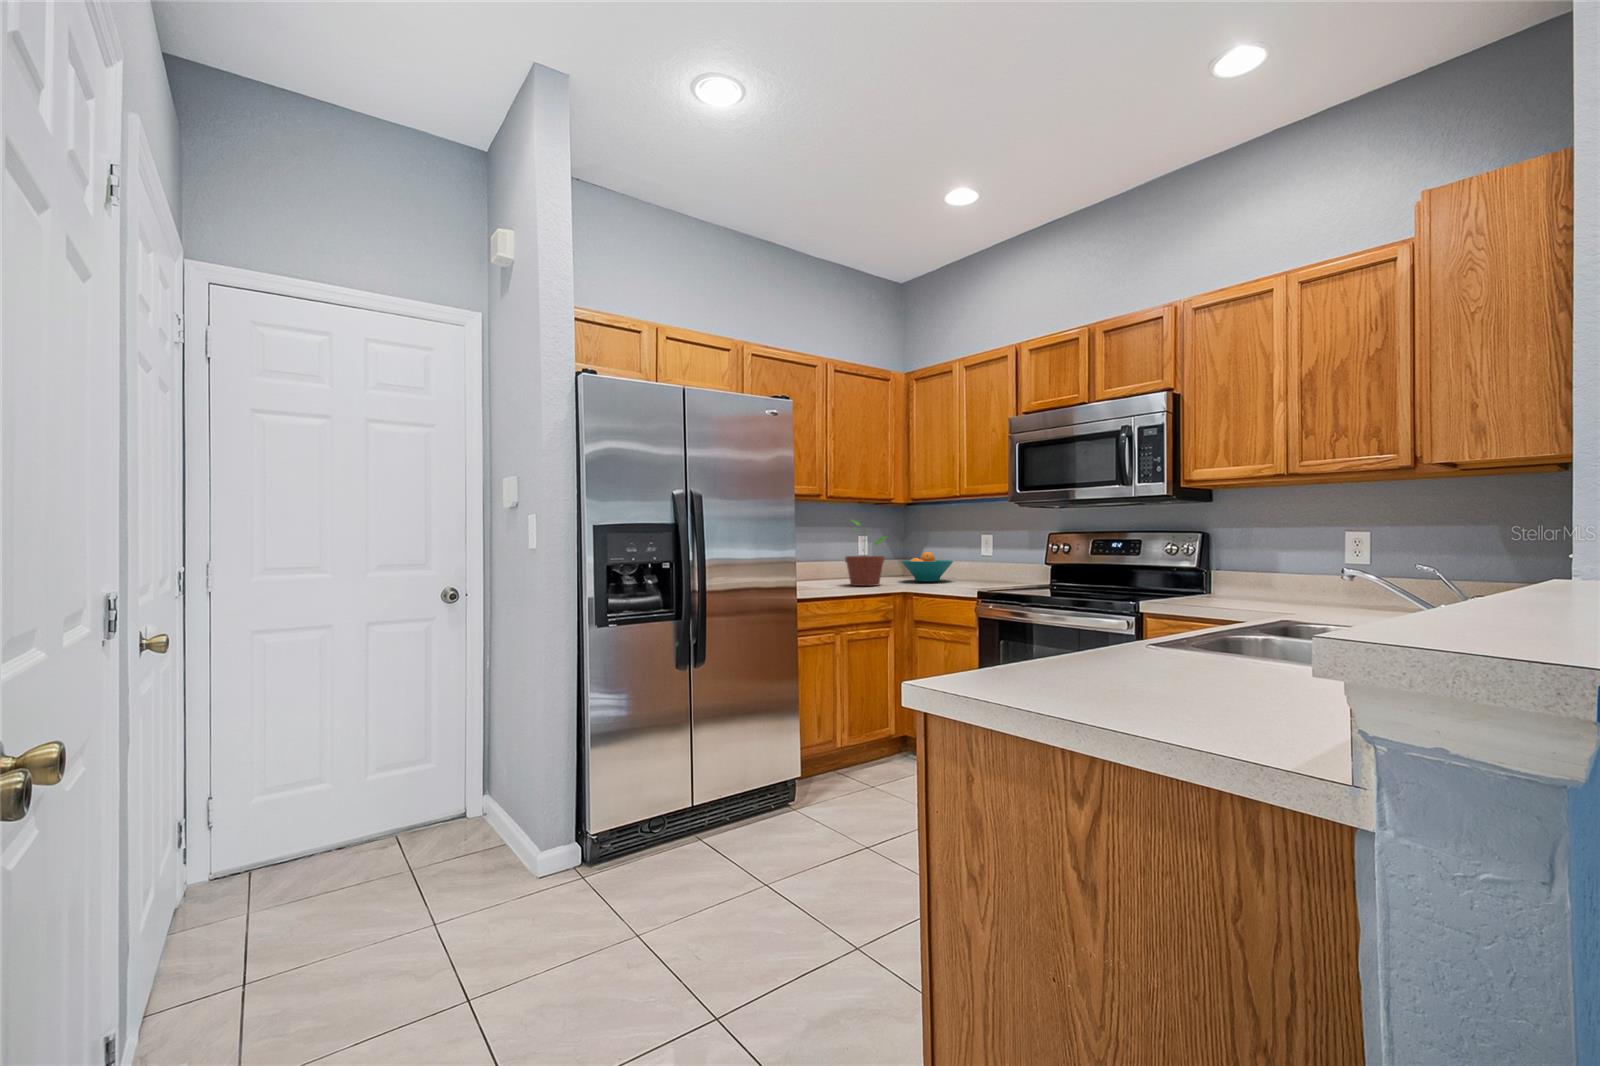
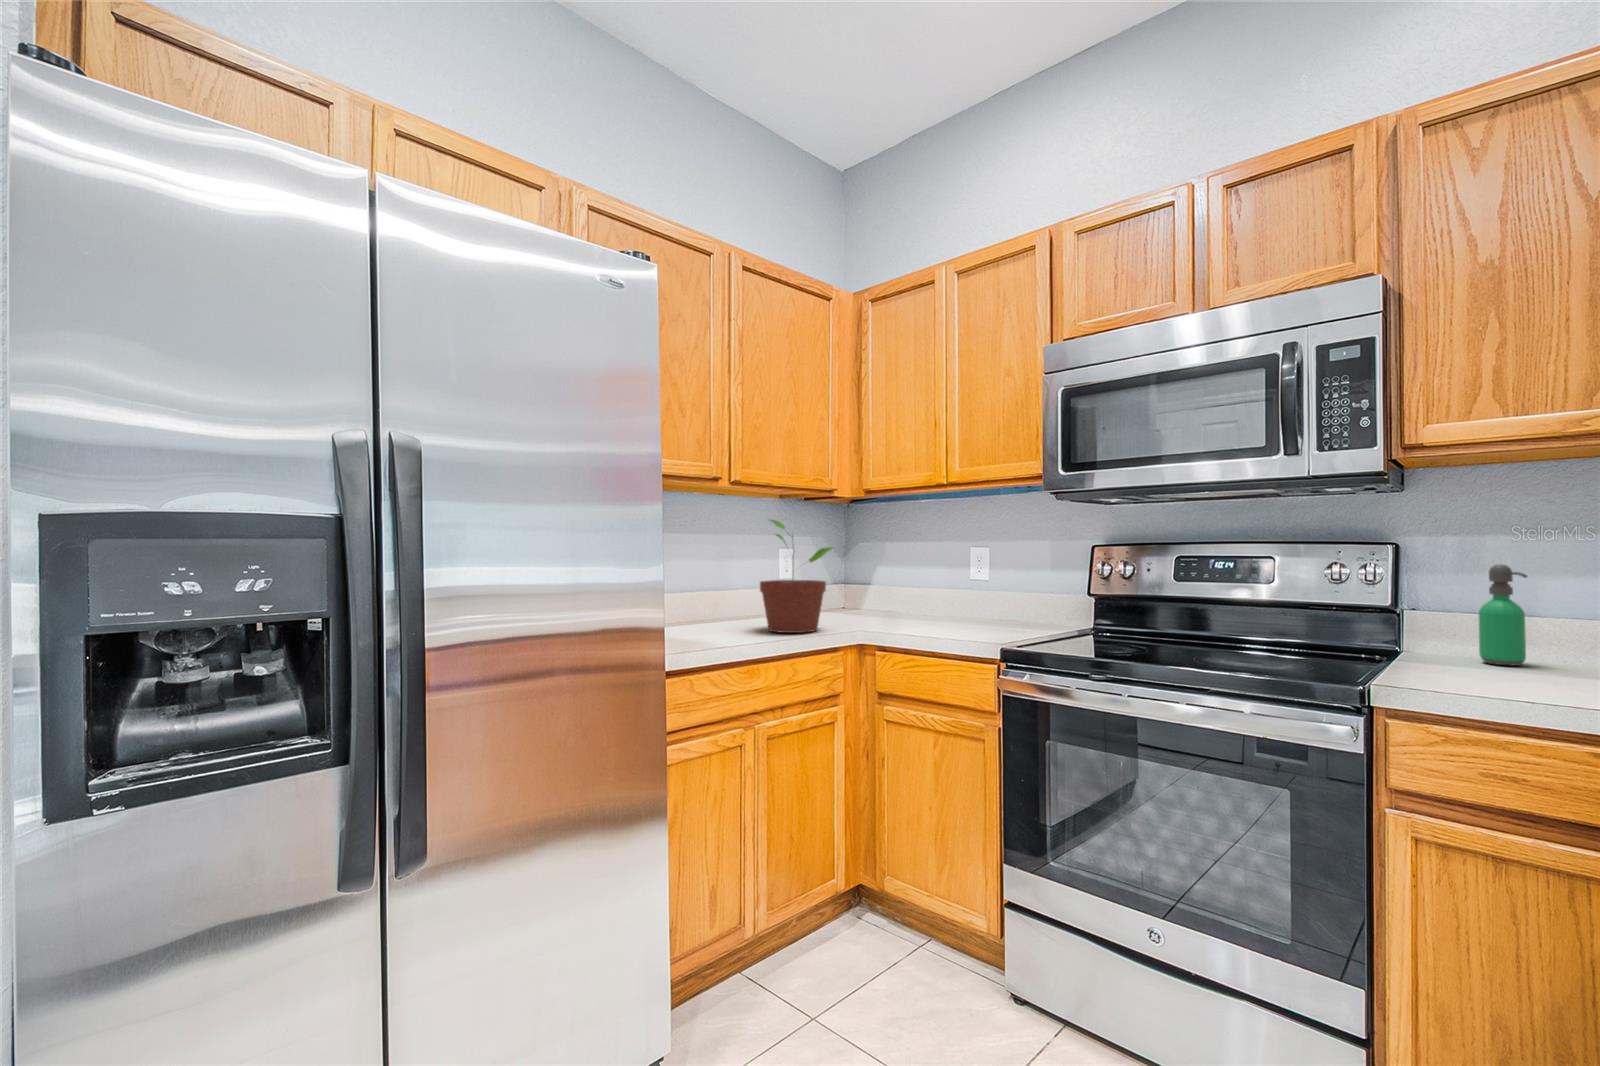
soap dispenser: none [1232,543,1254,597] -> present [1478,564,1527,665]
fruit bowl: present [902,552,953,582] -> none [850,573,934,622]

